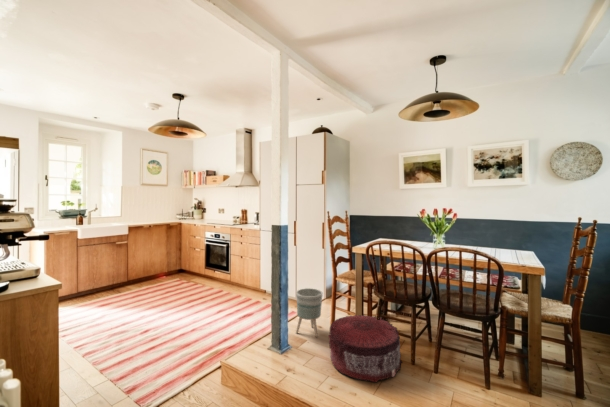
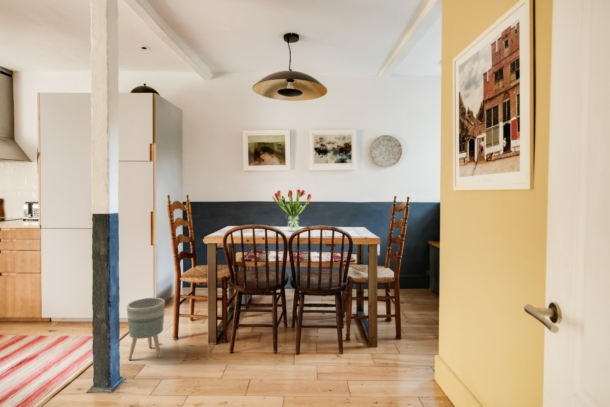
pouf: present [328,315,402,382] -> none [181,313,266,386]

